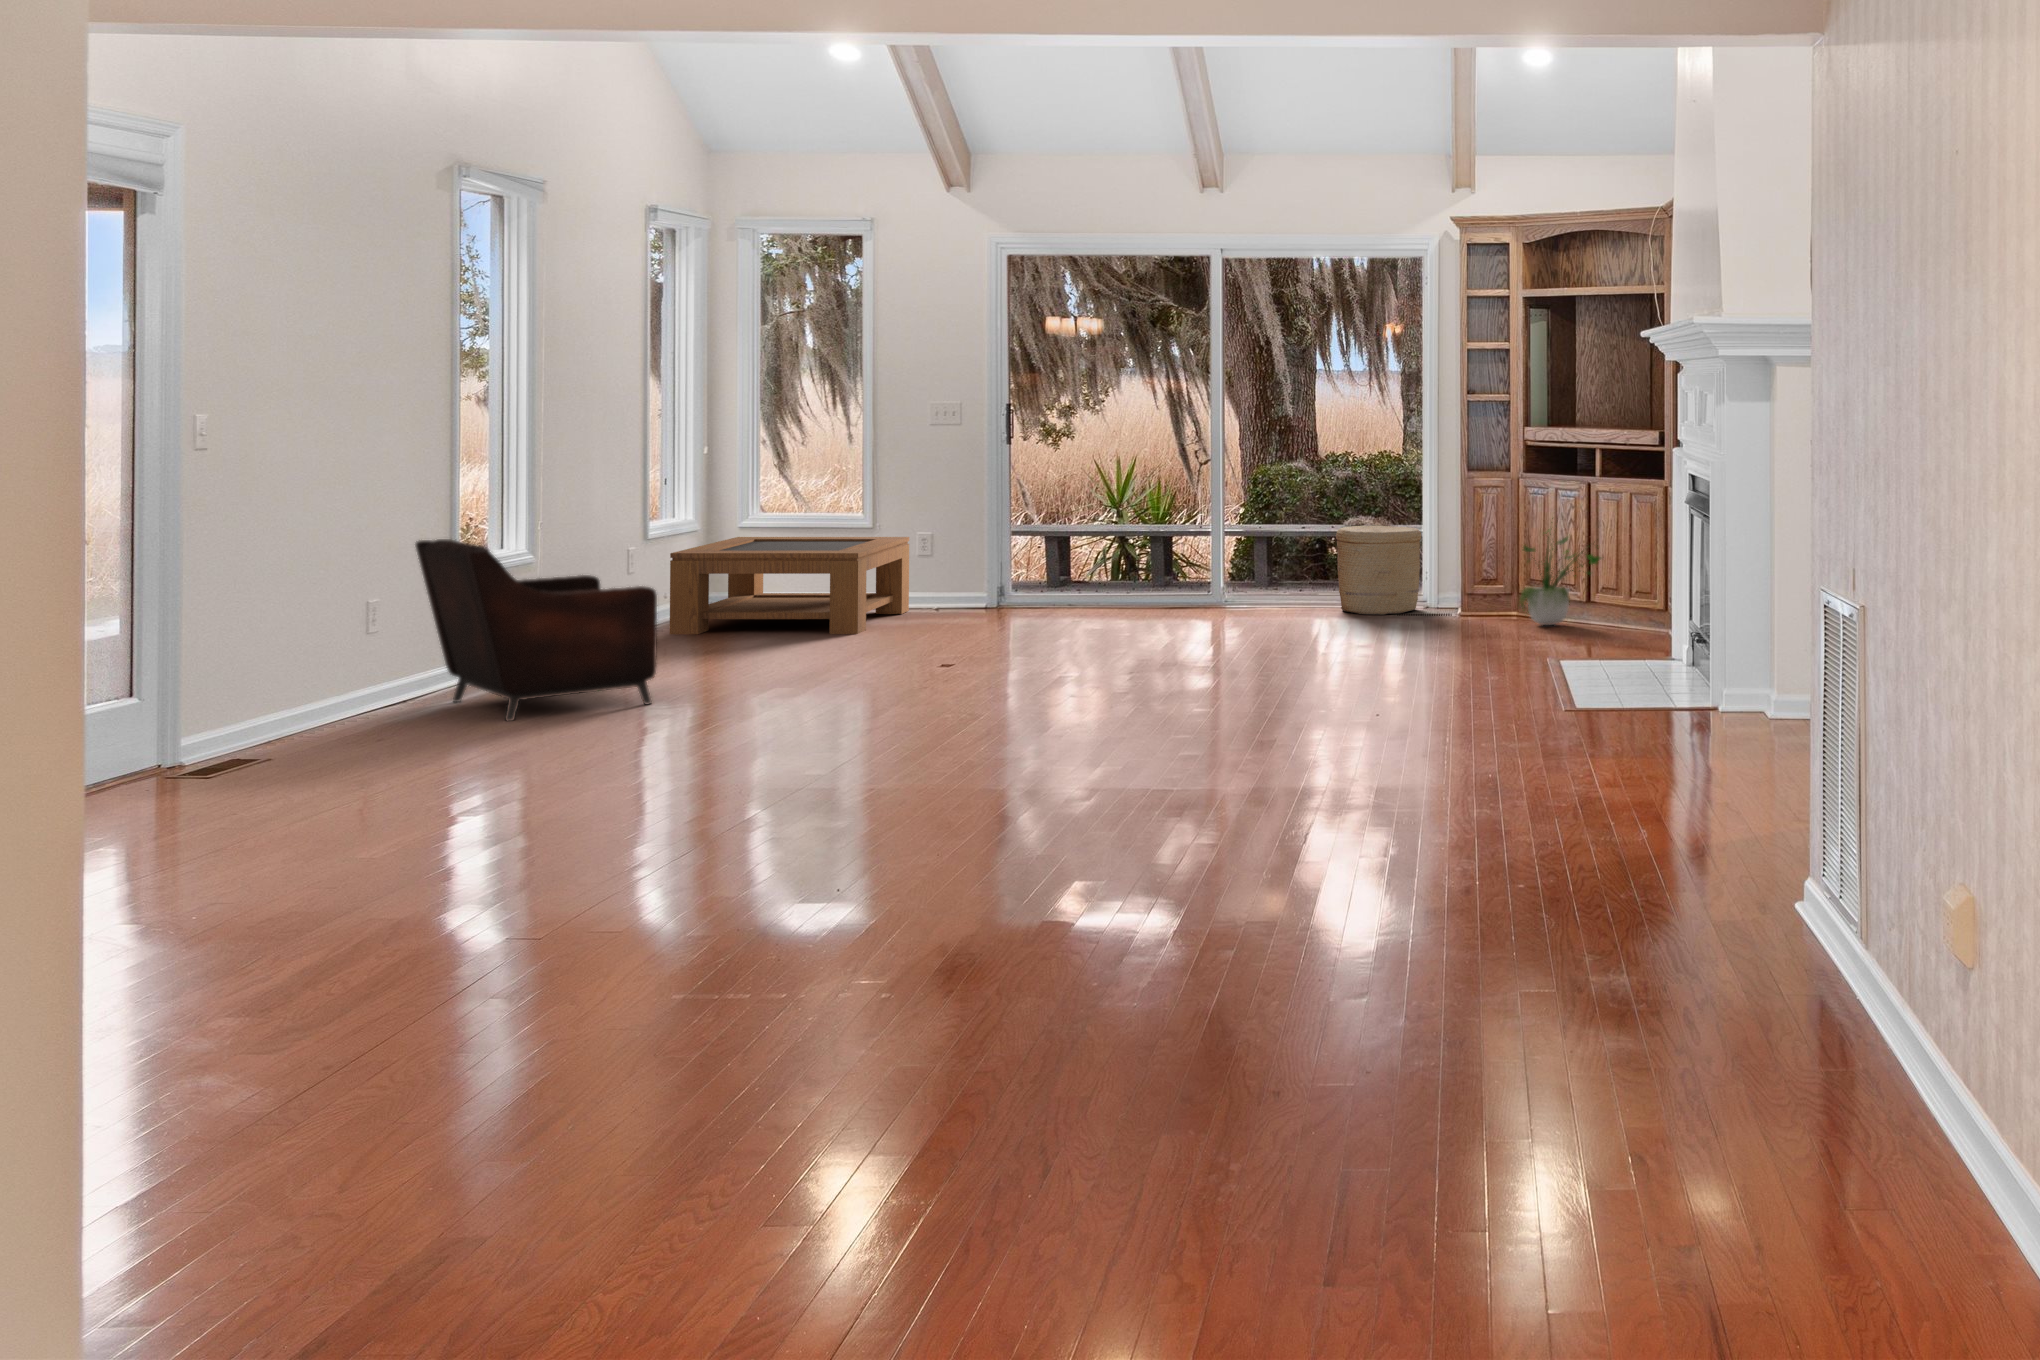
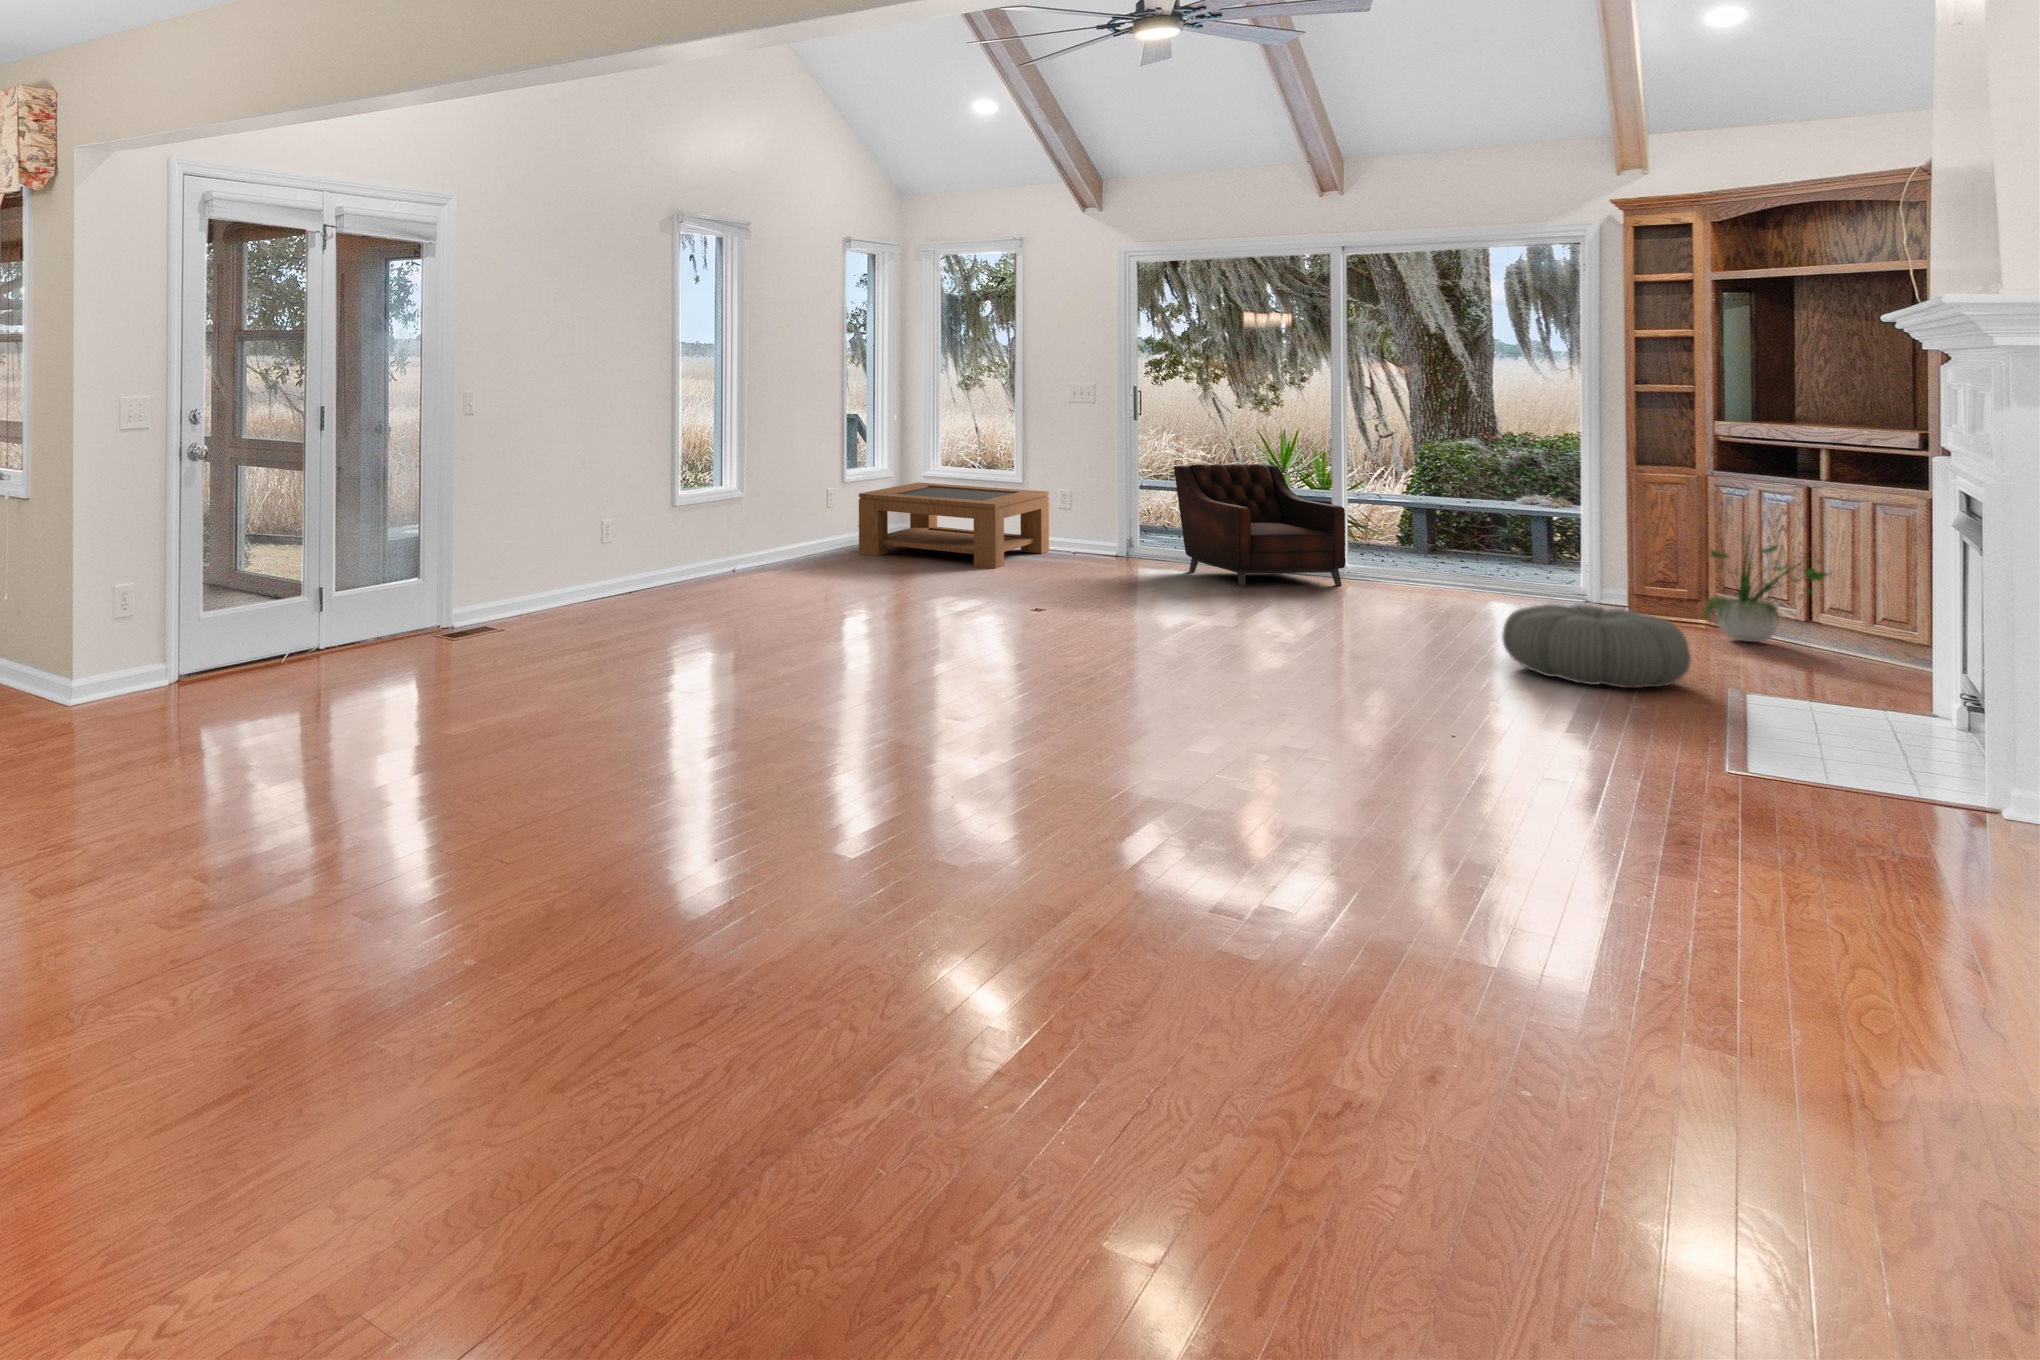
woven basket: present [1336,526,1421,615] -> none [1469,512,1576,605]
armchair: present [416,539,657,721] -> present [1174,464,1345,587]
pouf: none [1384,599,1522,670] -> present [1502,604,1691,688]

